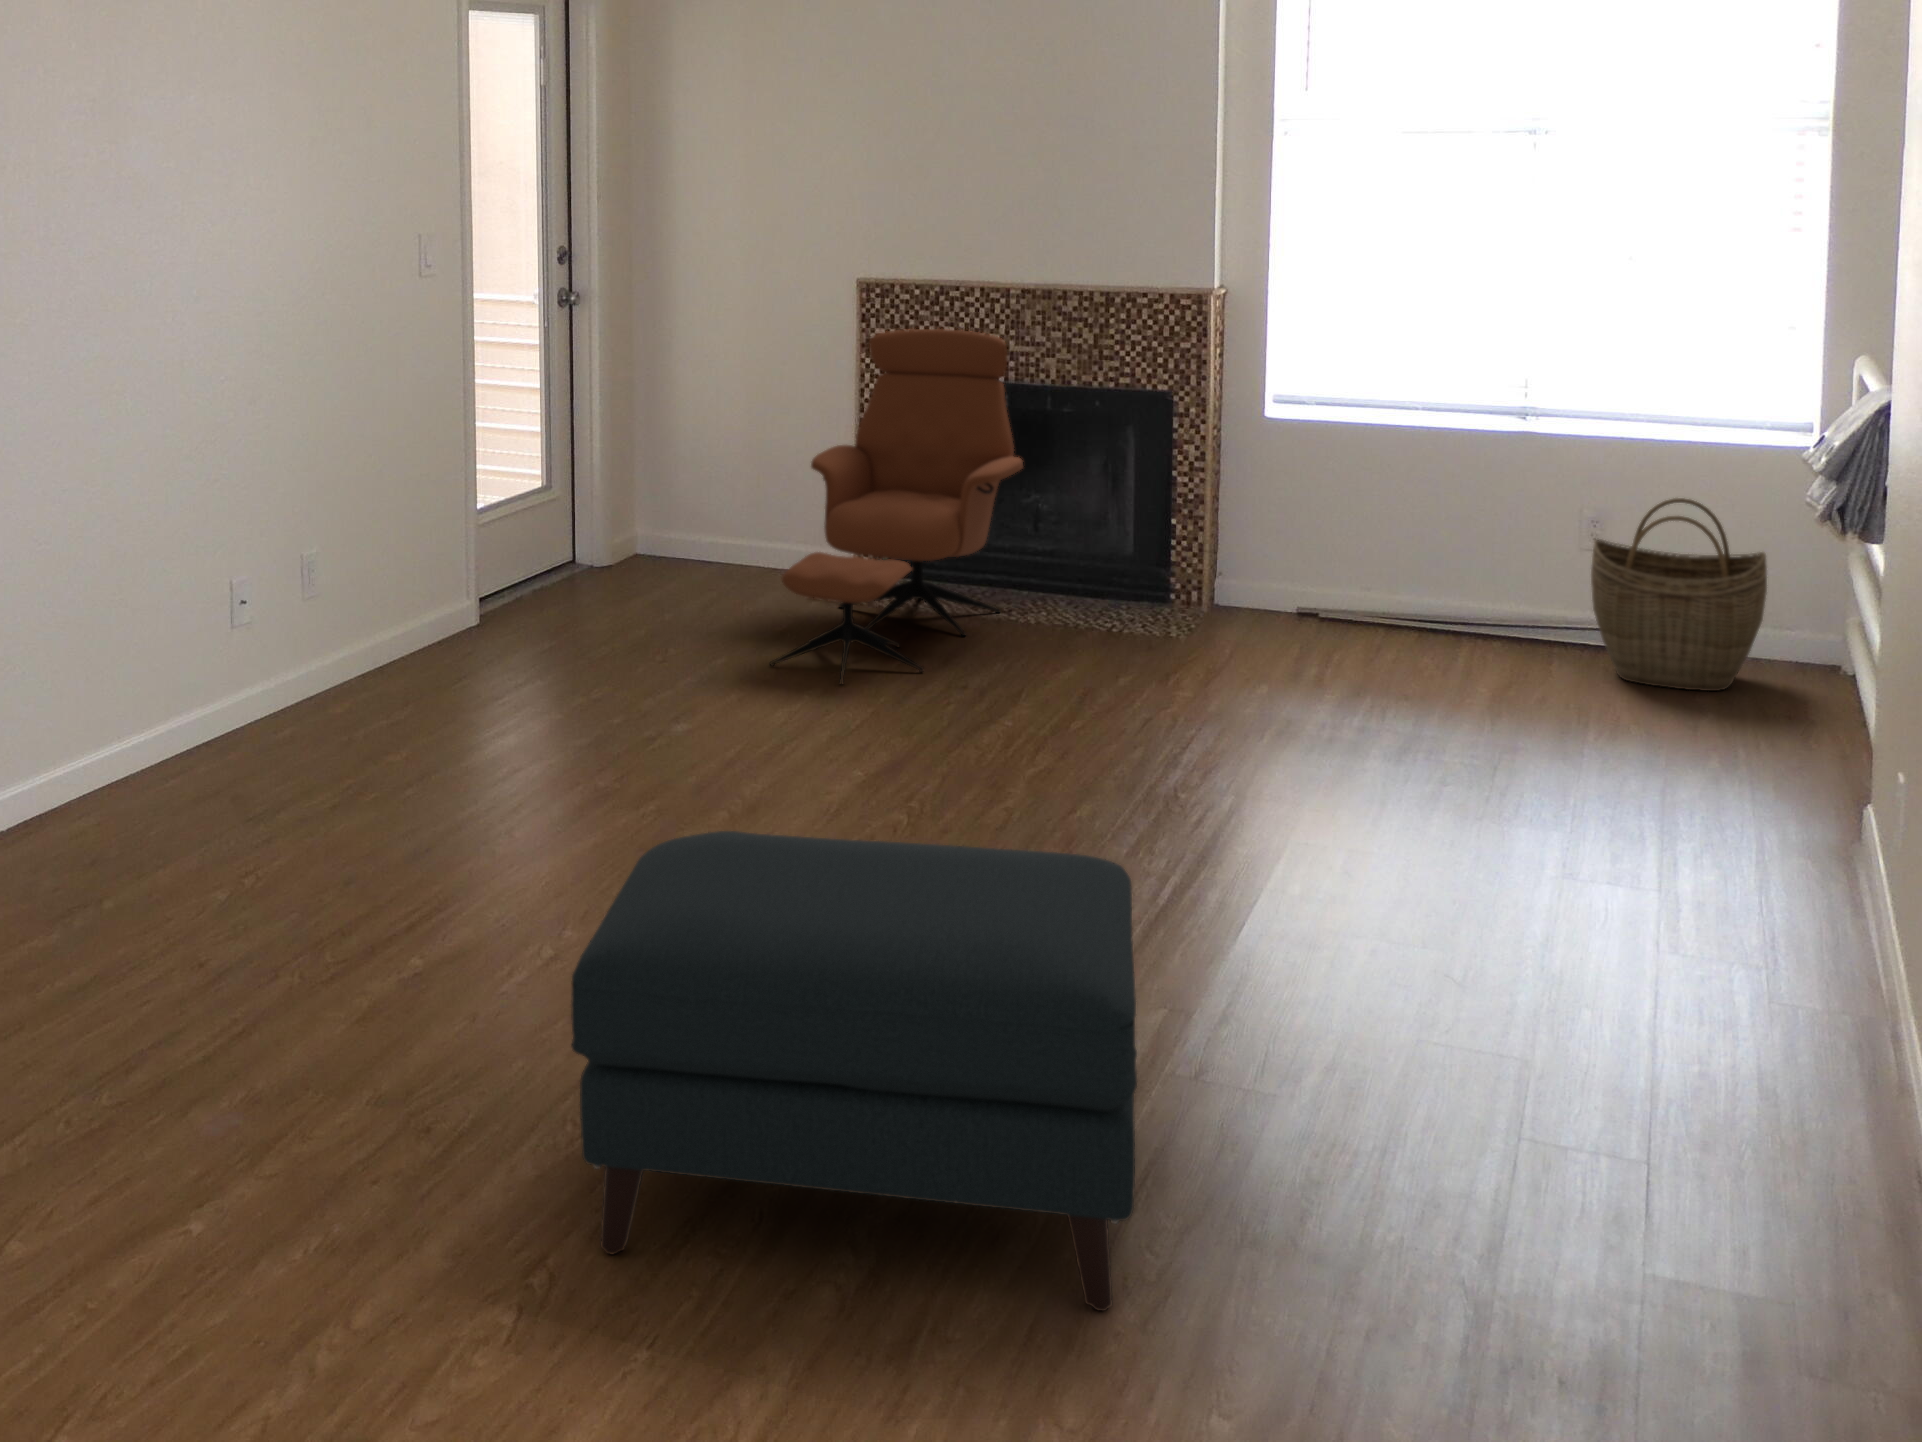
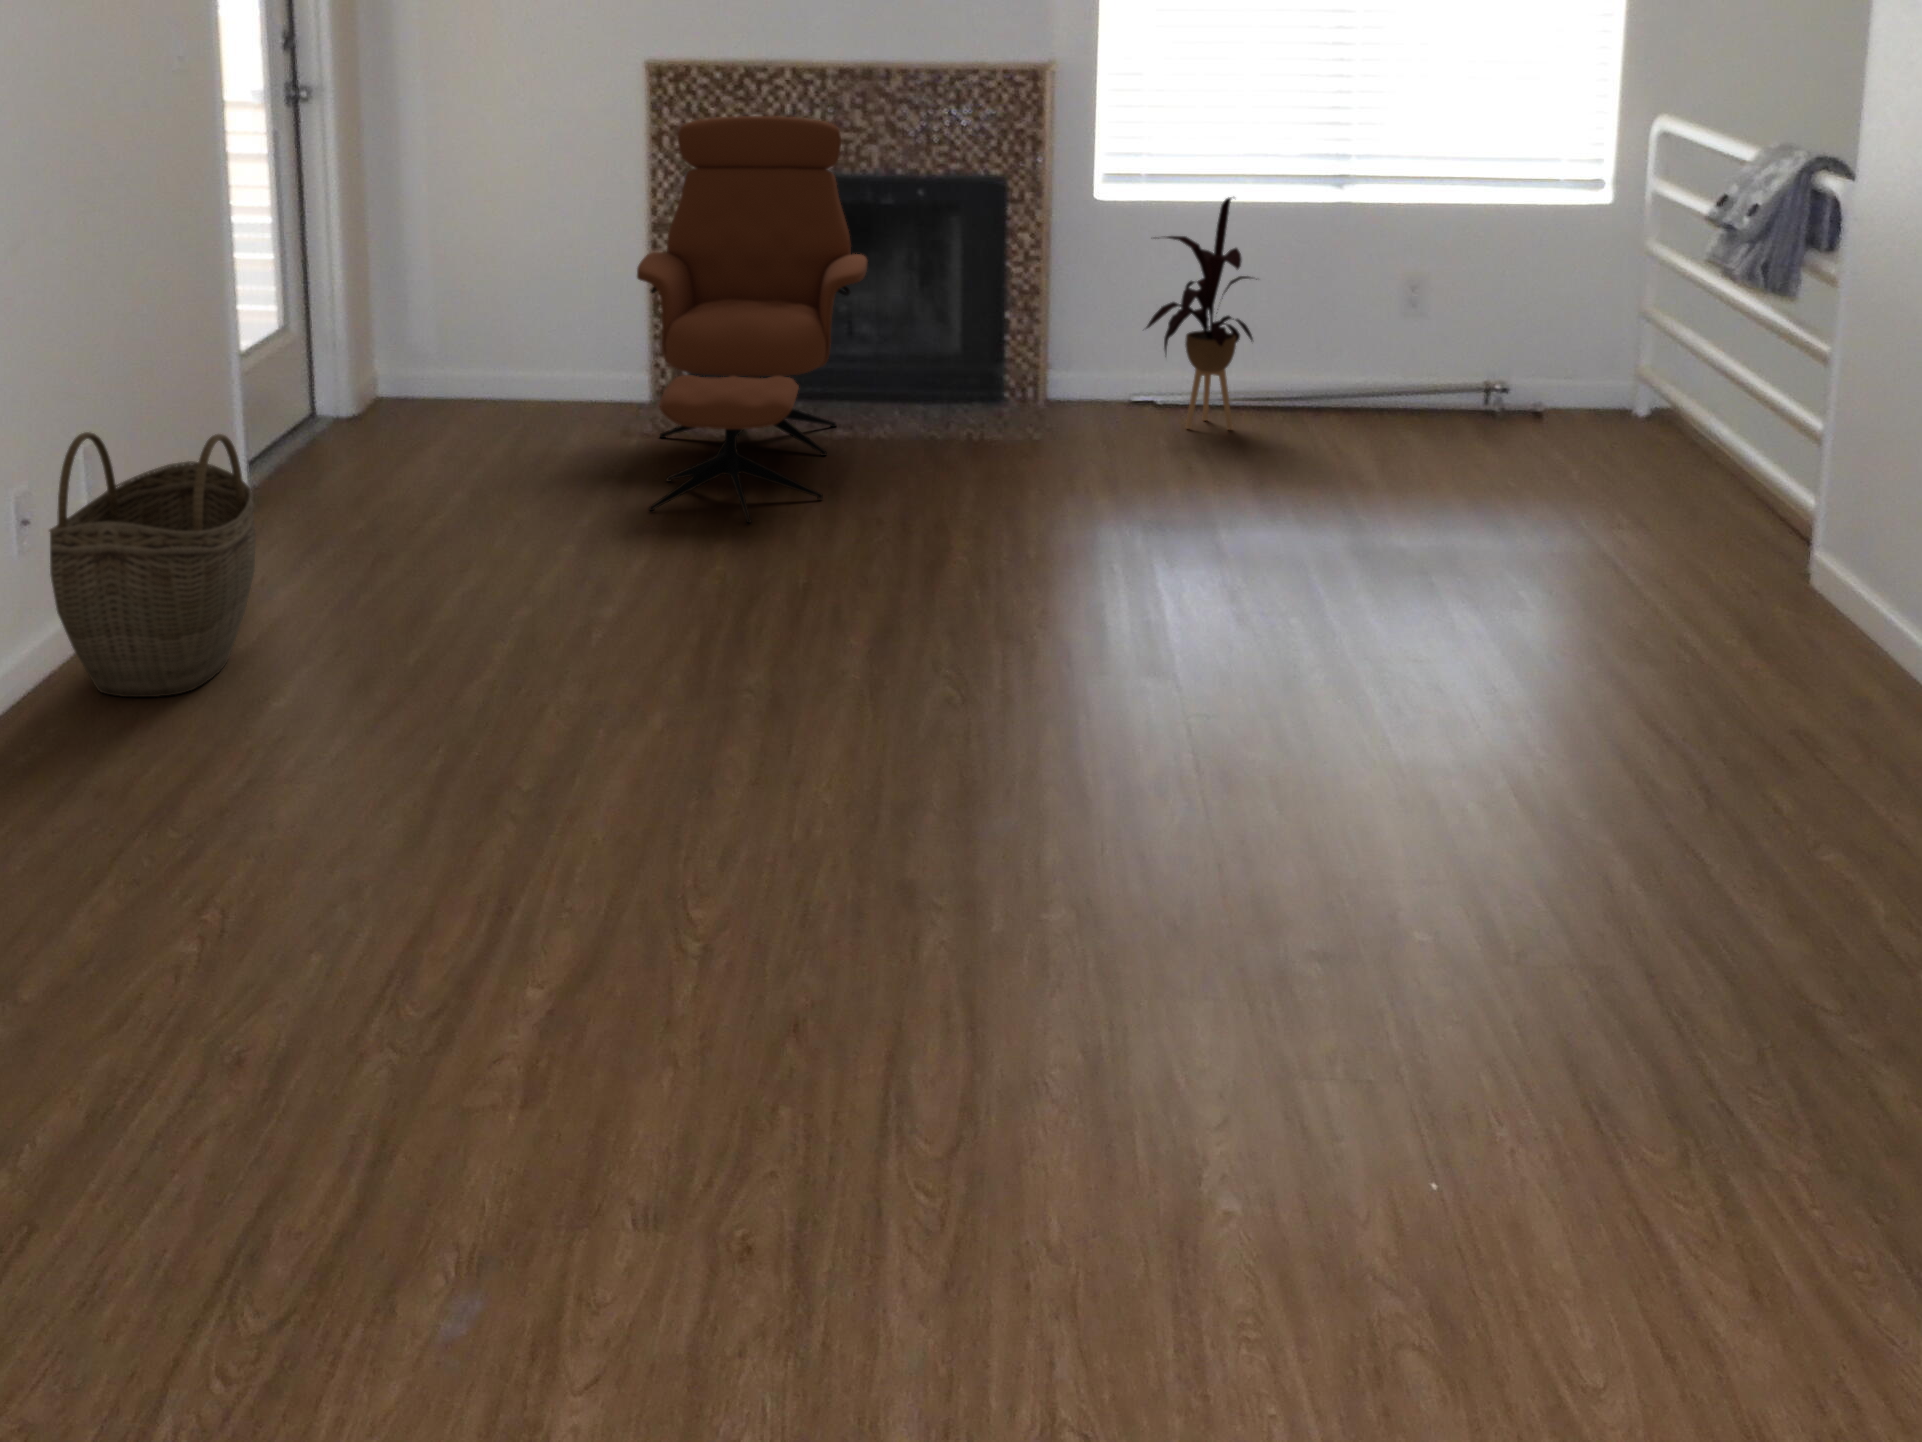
house plant: none [1282,422,1413,652] -> present [1146,197,1257,430]
woven basket: present [1591,498,1767,691] -> present [49,432,256,697]
ottoman: present [571,831,1137,1311] -> none [1020,684,1824,1301]

